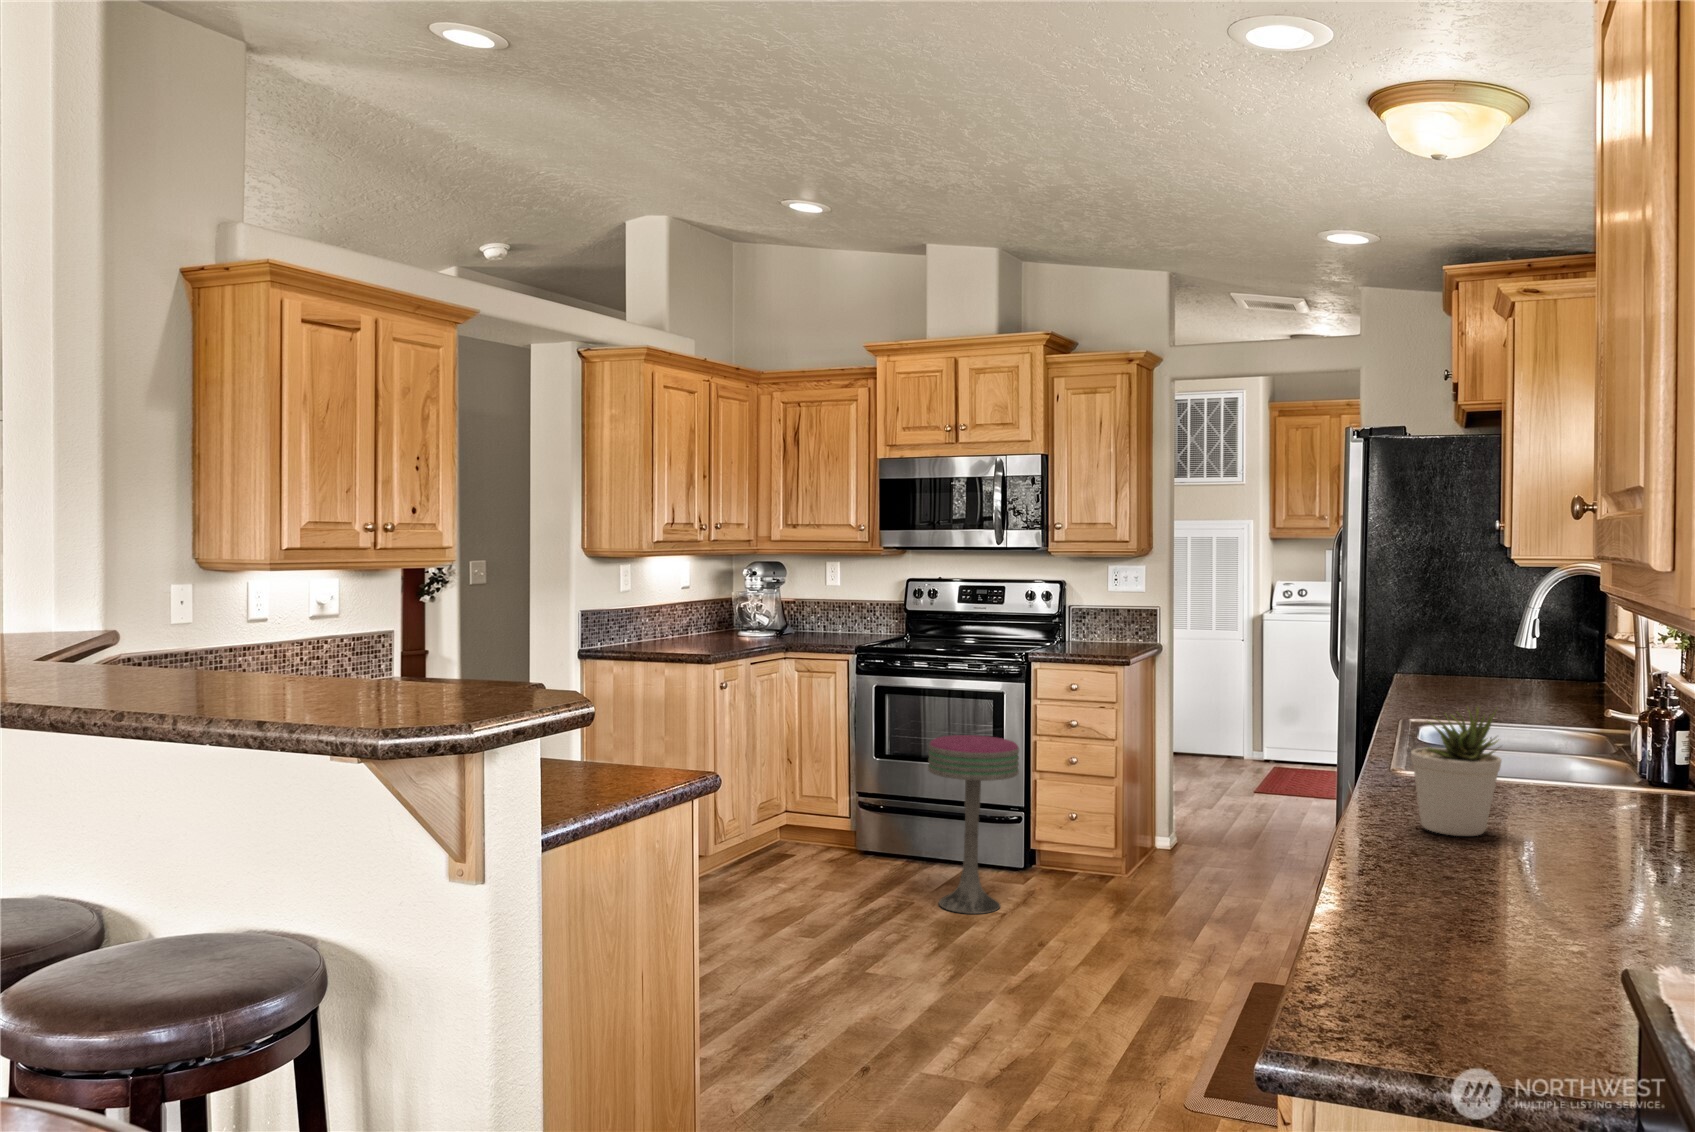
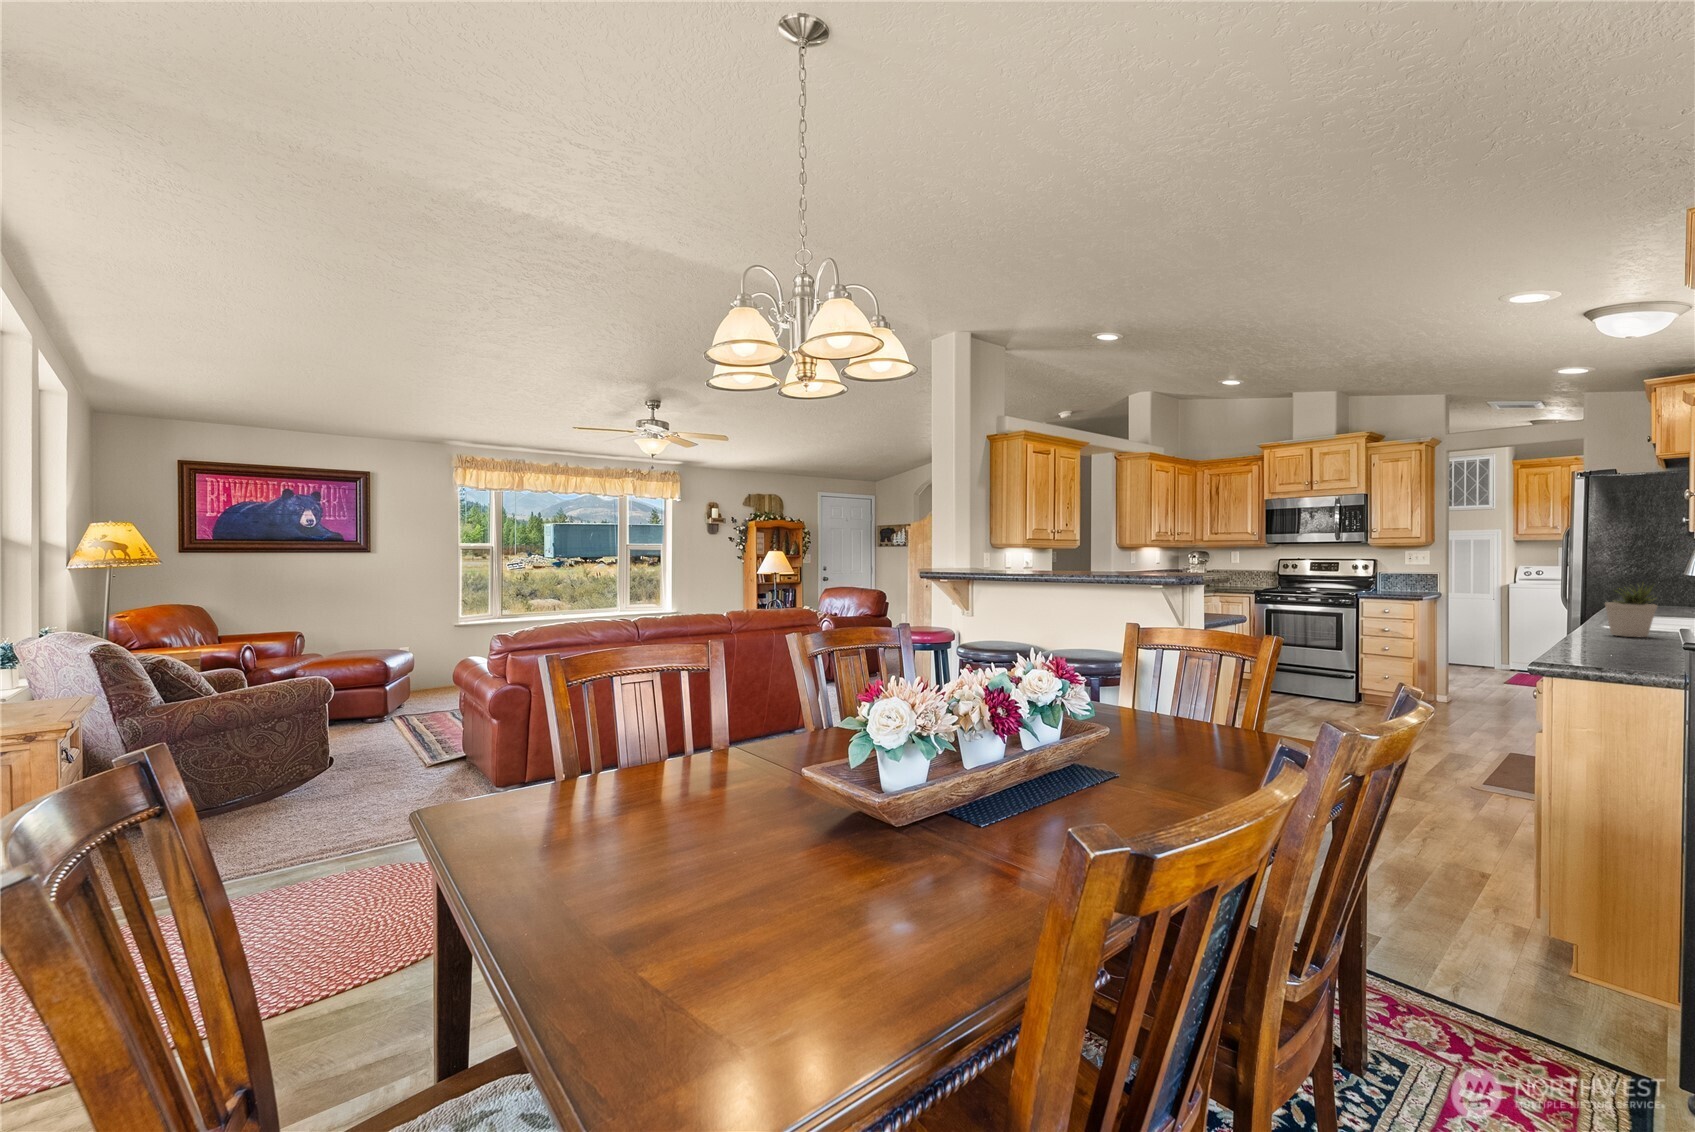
bar stool: present [928,735,1019,914] -> none [1302,631,1356,717]

